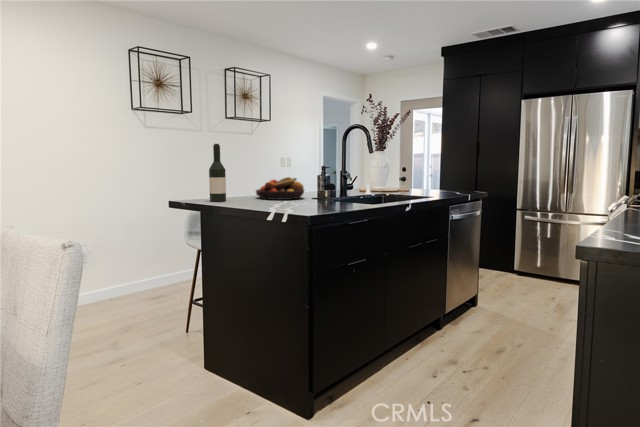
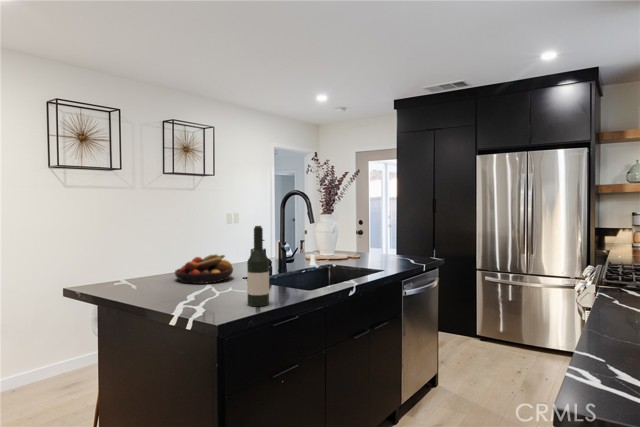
wine bottle: present [209,144,226,202] -> present [247,226,269,306]

